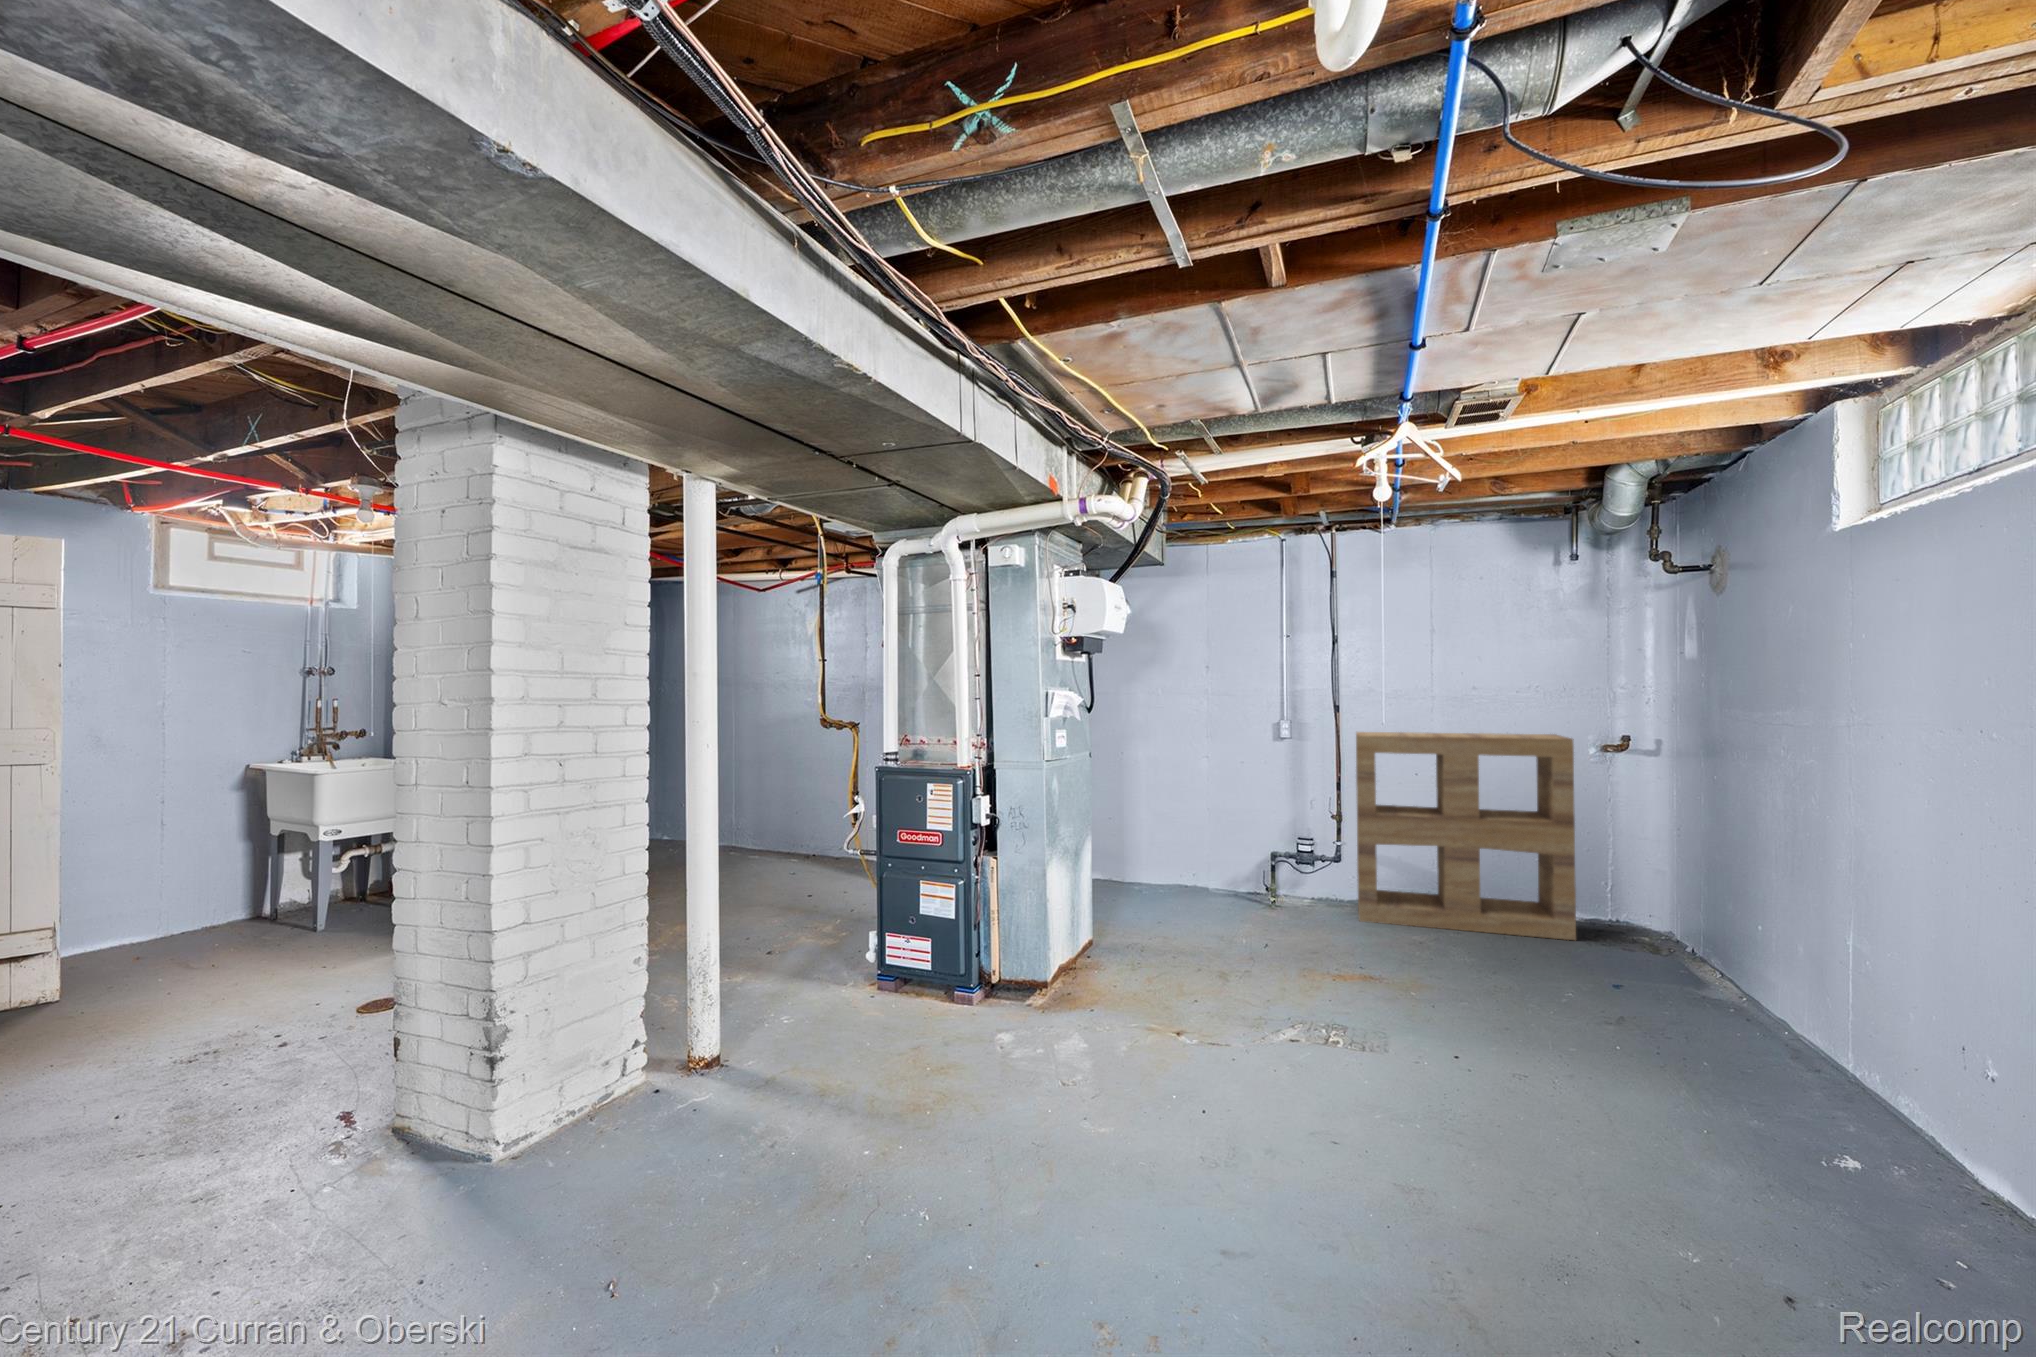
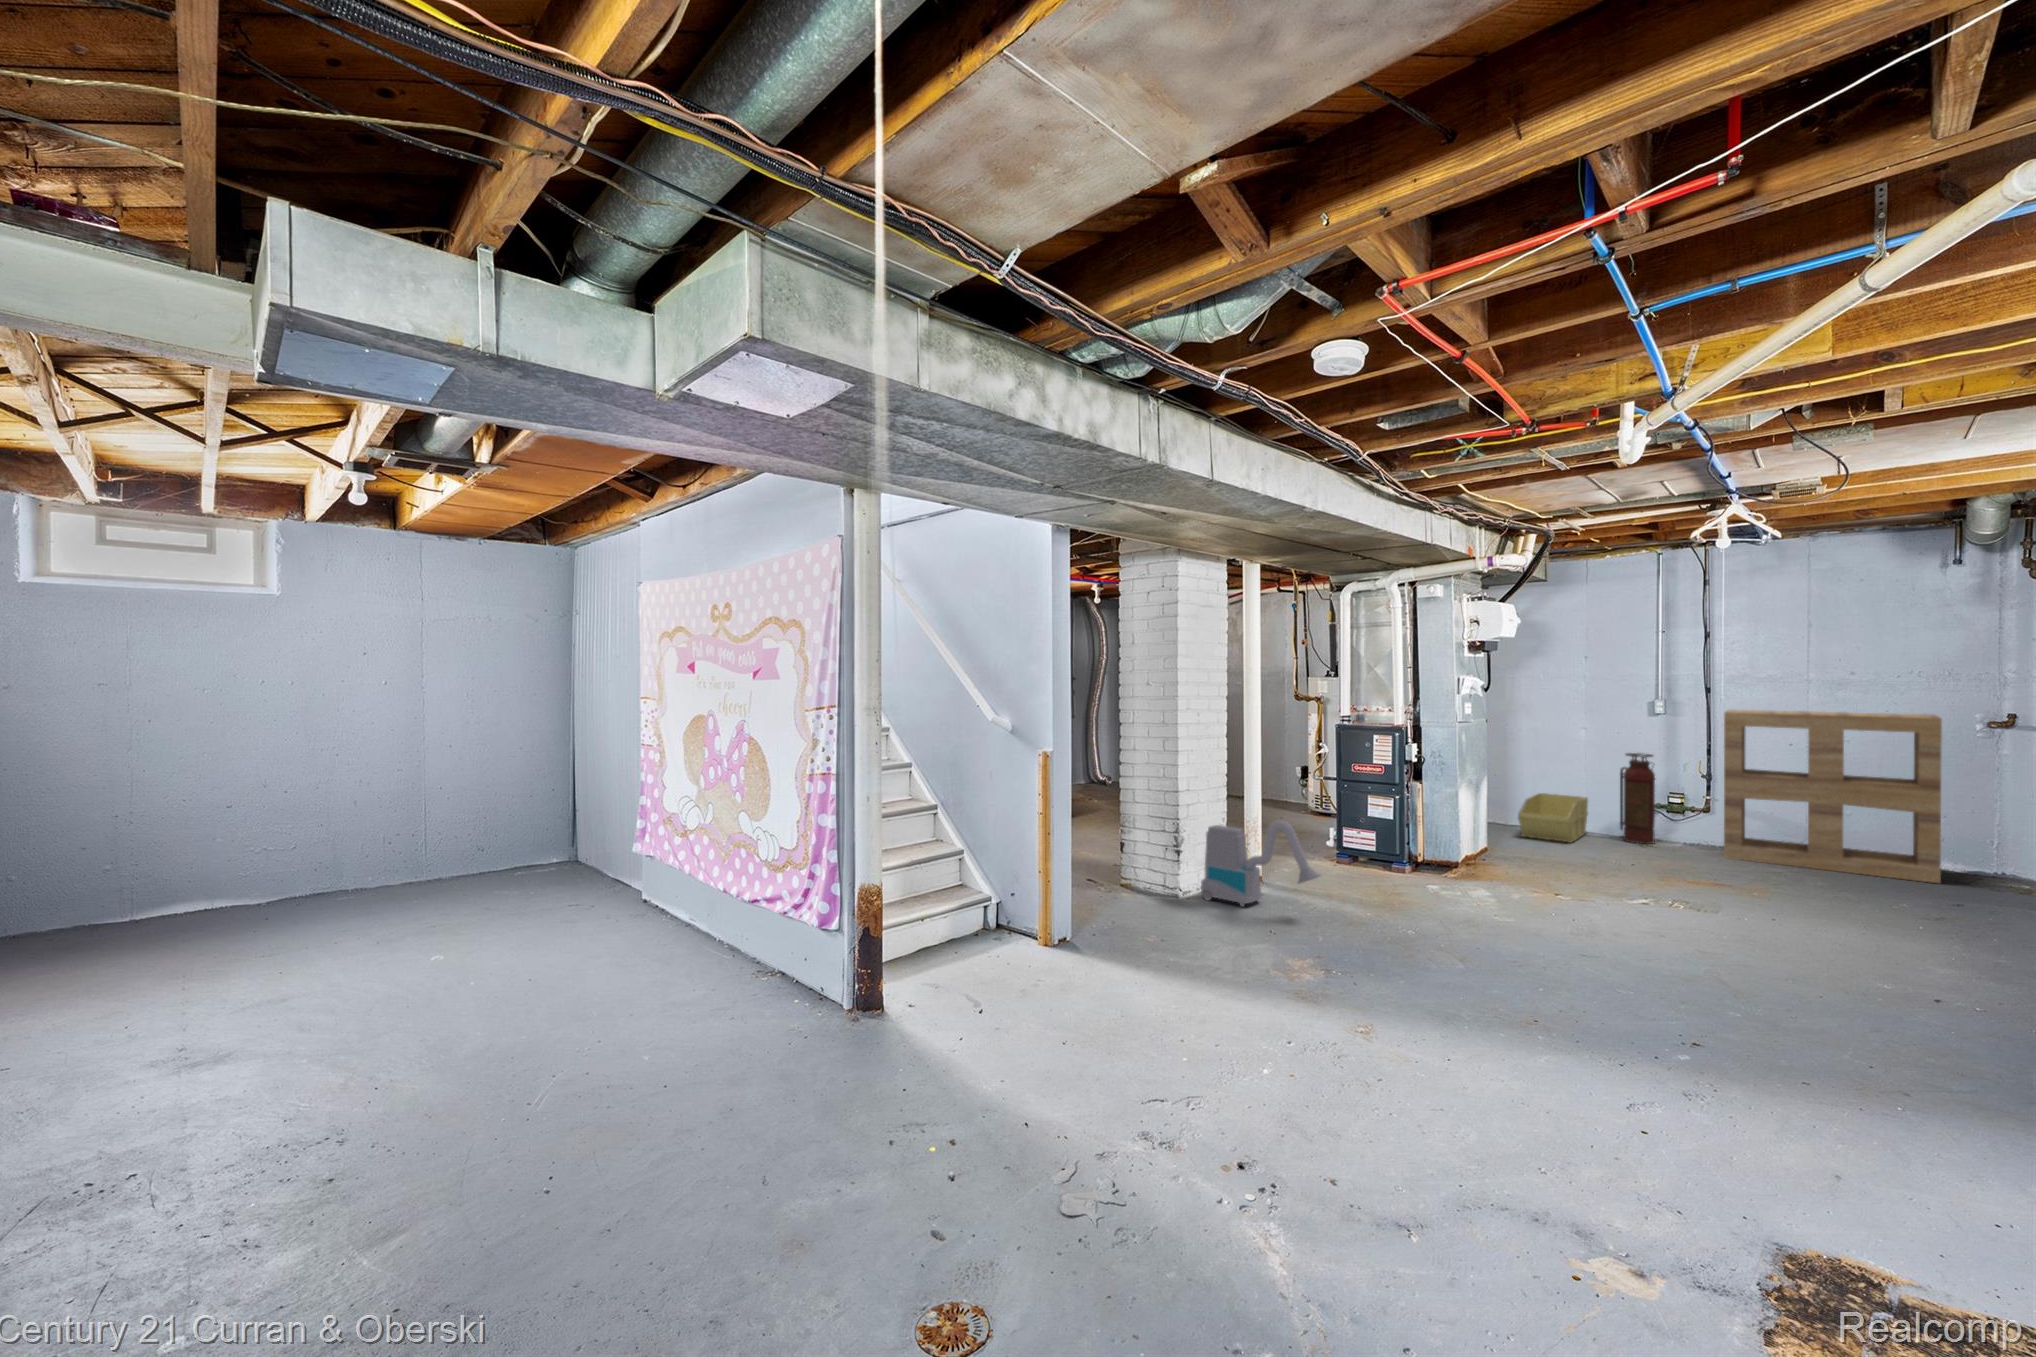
fire extinguisher: none [1244,789,1283,905] -> present [1620,753,1655,844]
storage bin: none [1132,843,1211,912] -> present [1518,793,1588,842]
vacuum cleaner: none [540,981,768,1173] -> present [1201,820,1321,907]

